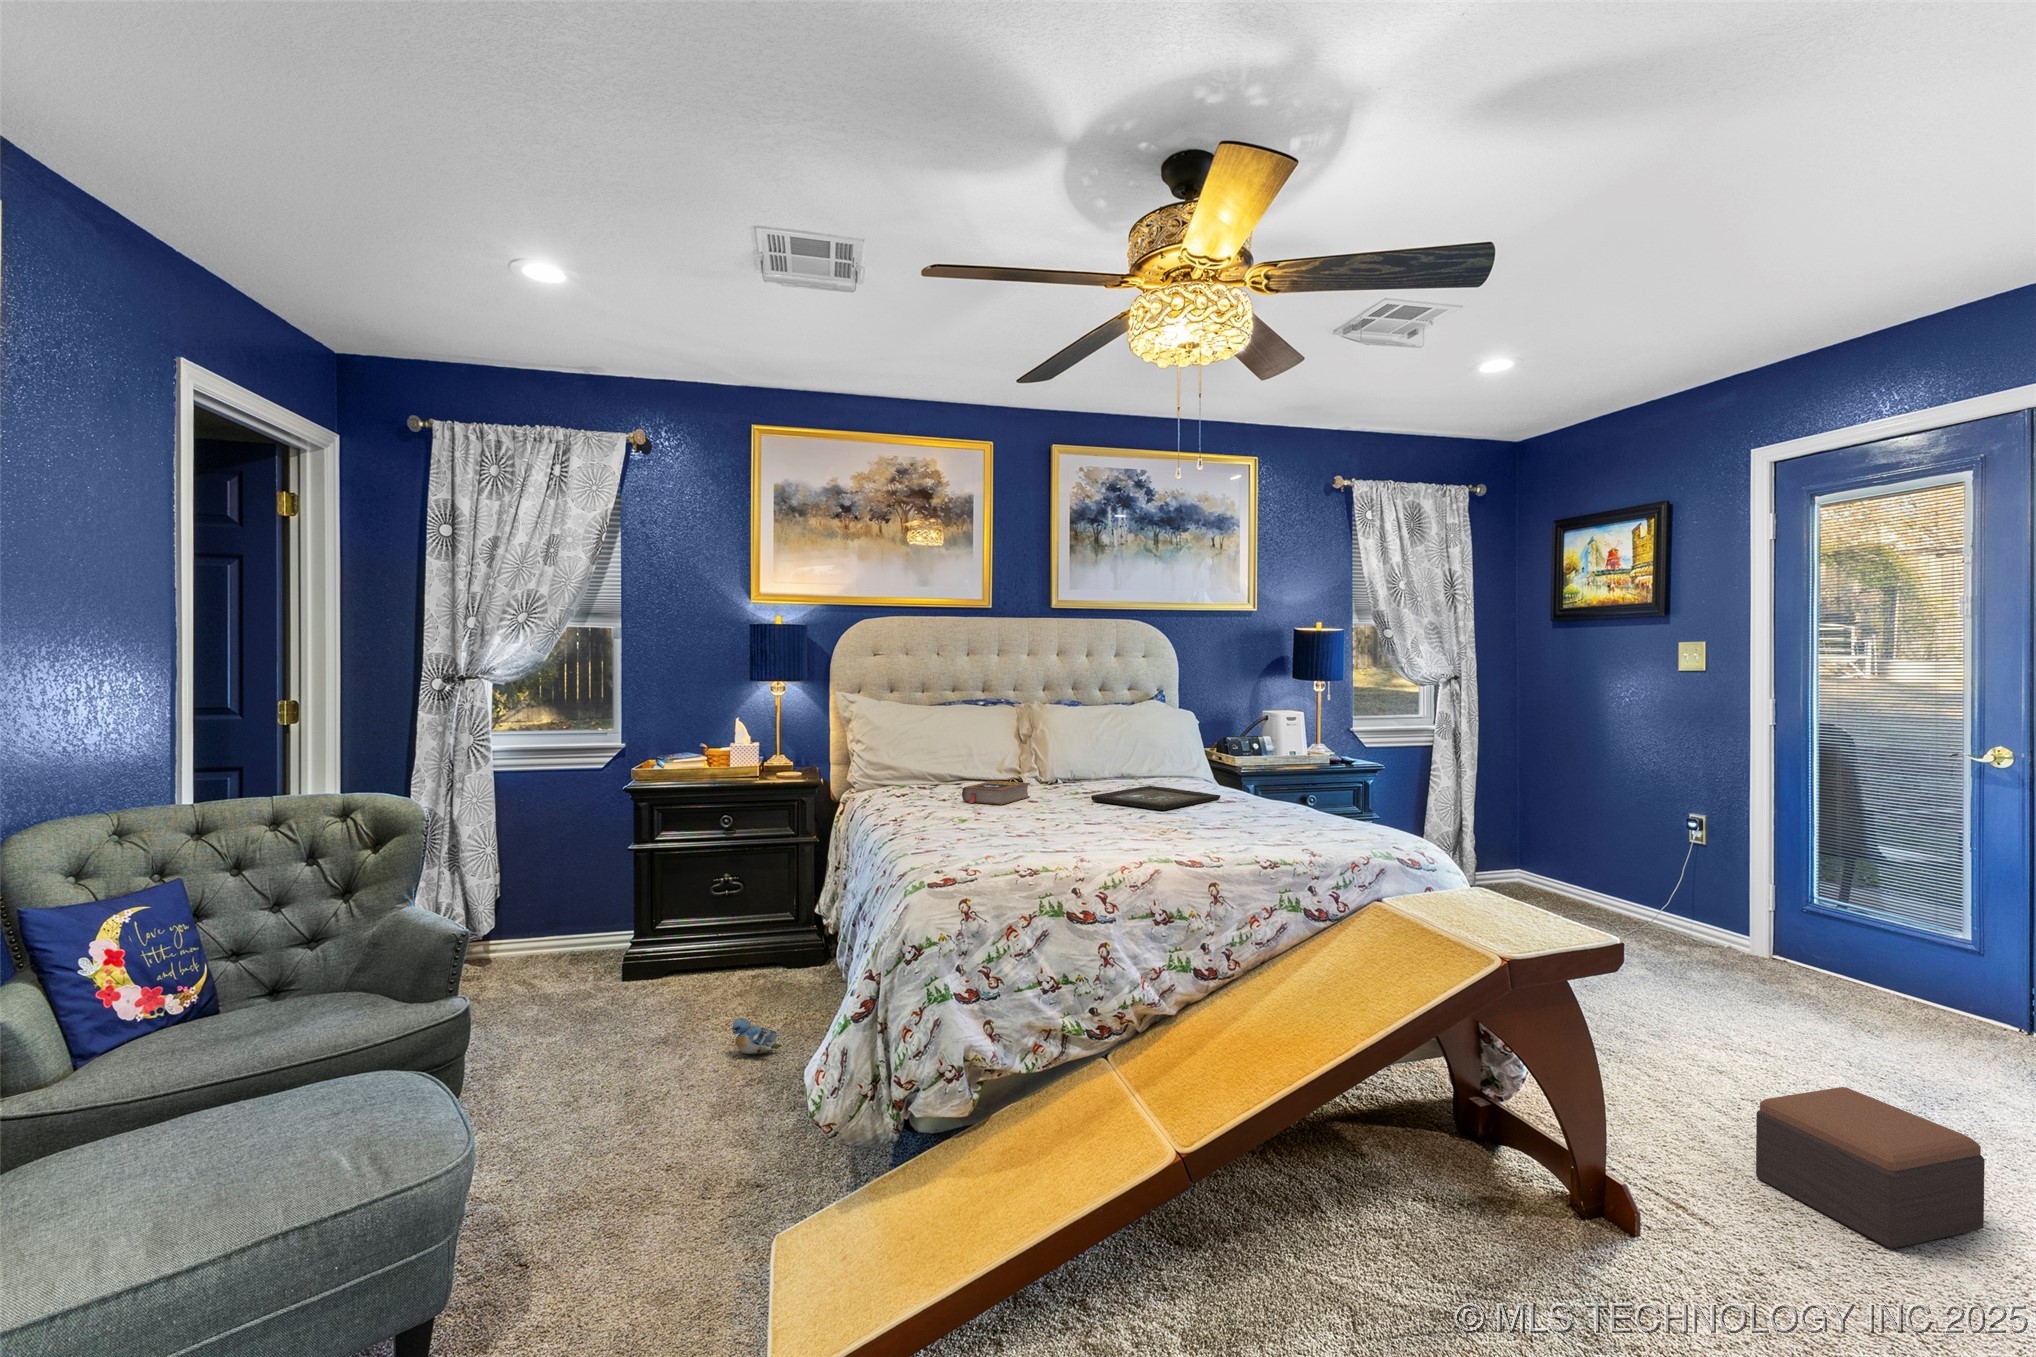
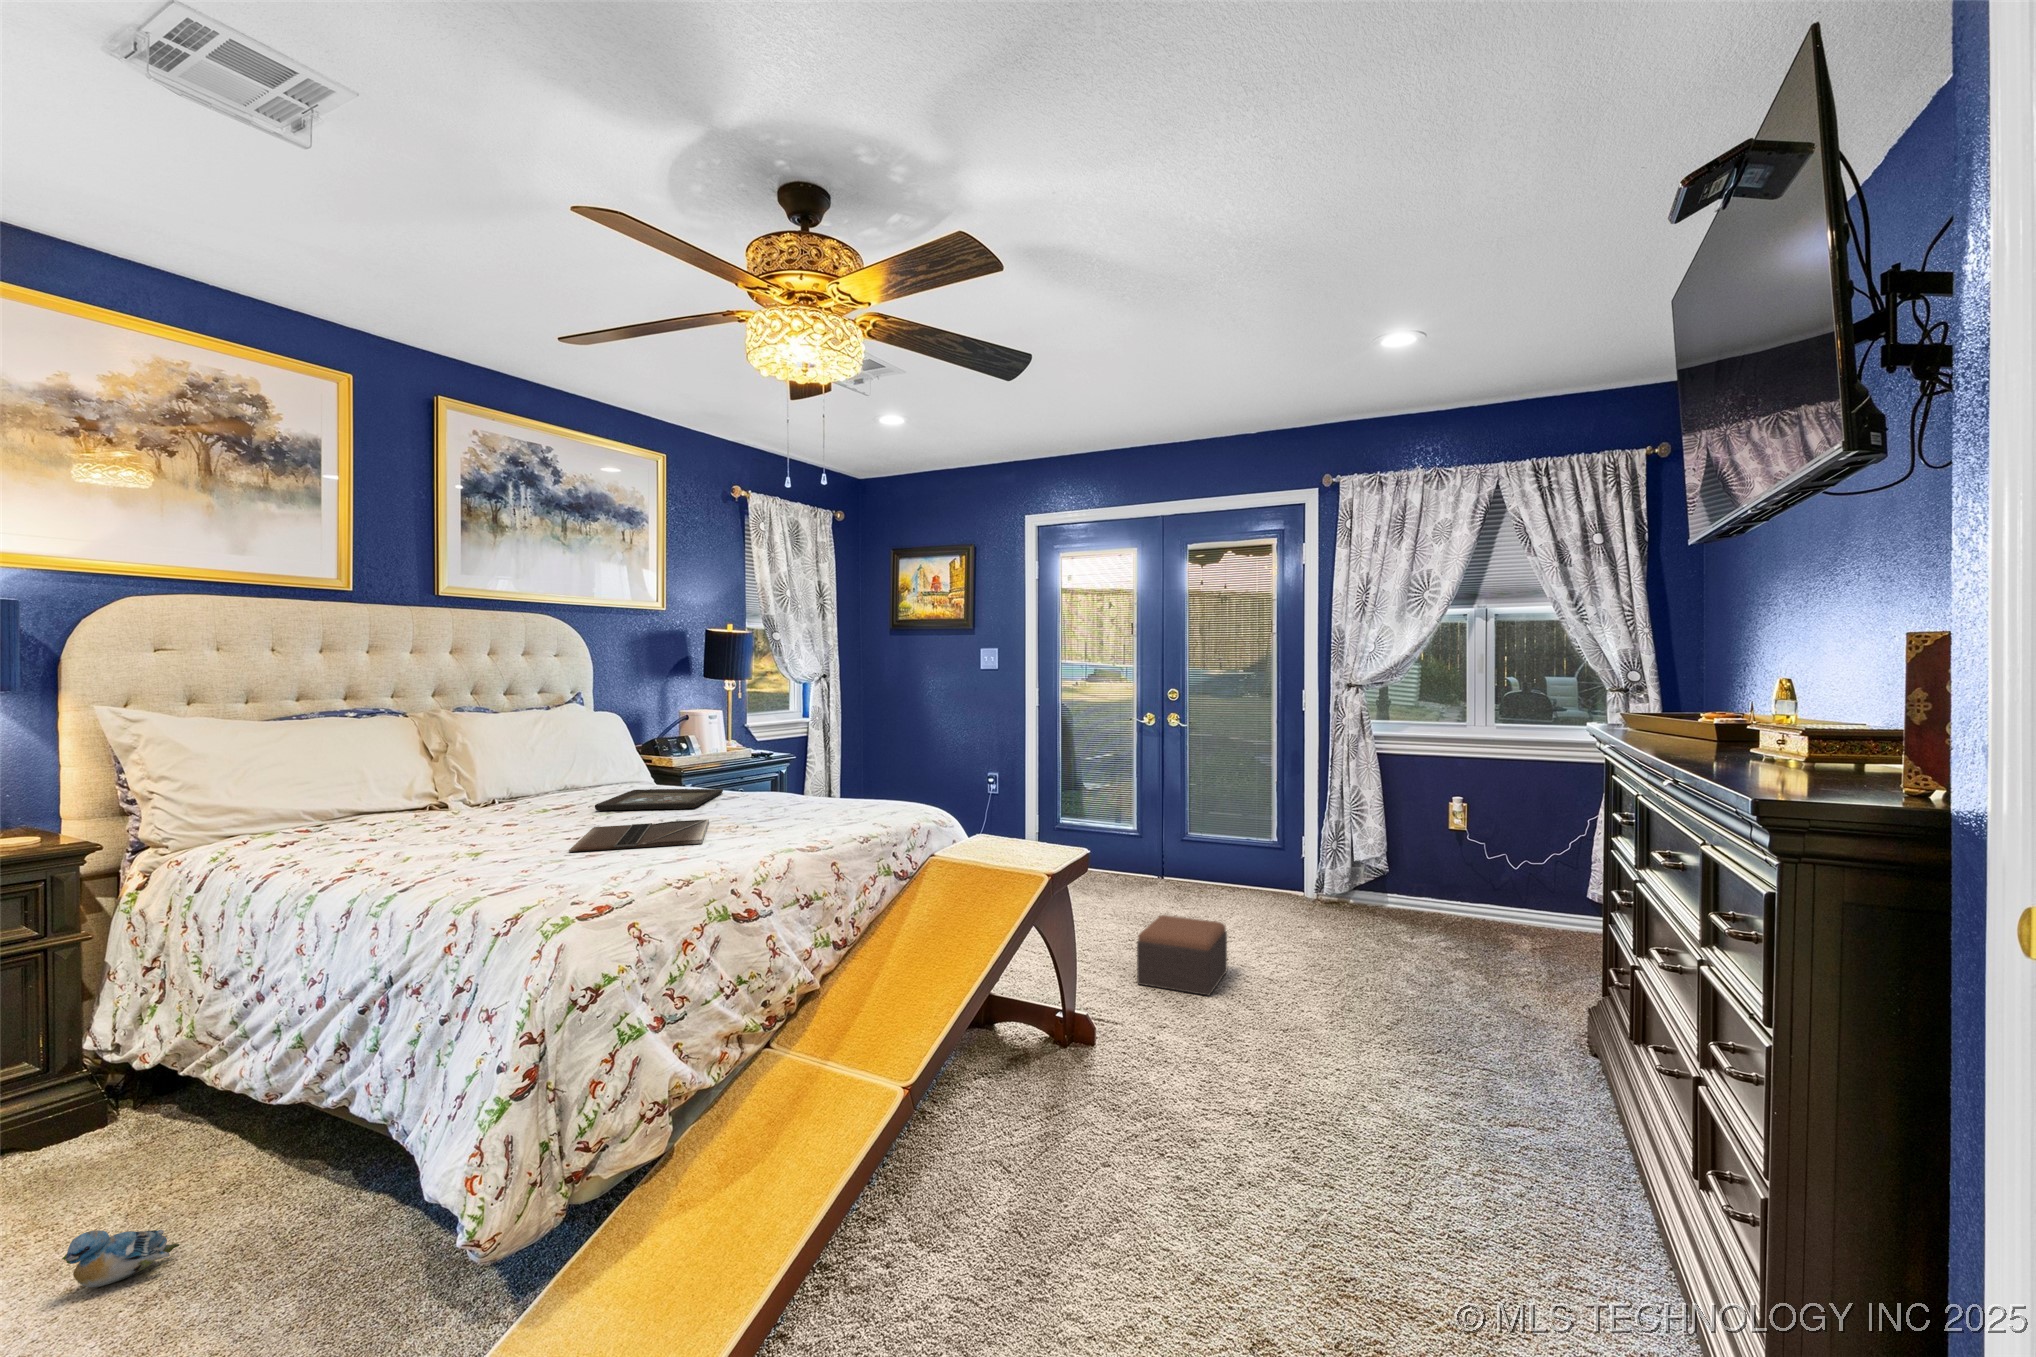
book: present [962,781,1030,805] -> none [422,801,507,833]
laptop: none [1002,815,1145,844] -> present [569,819,709,852]

